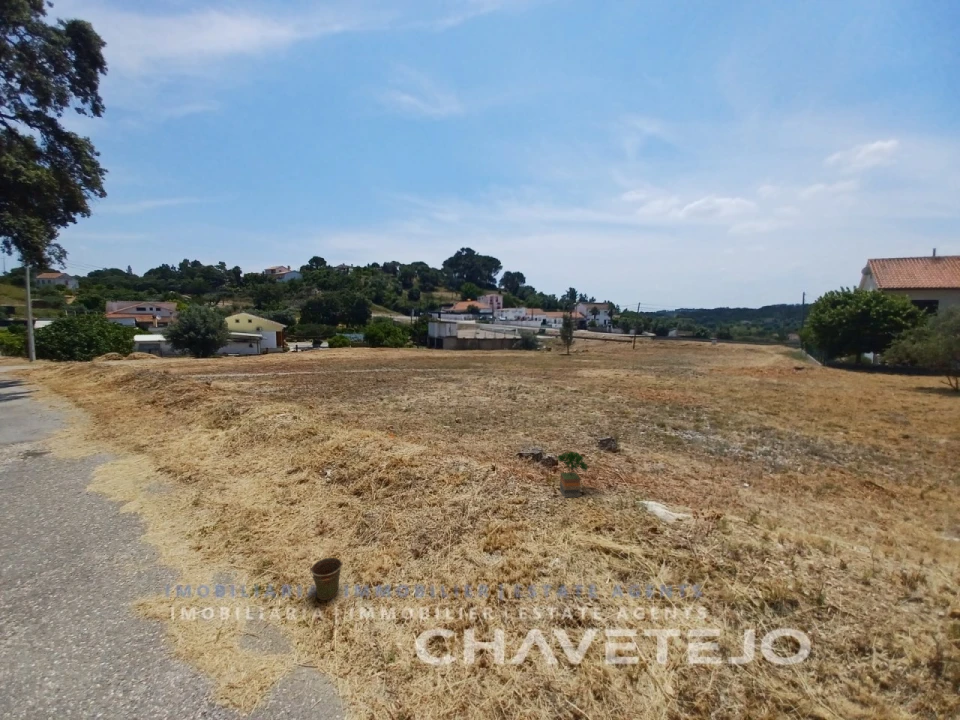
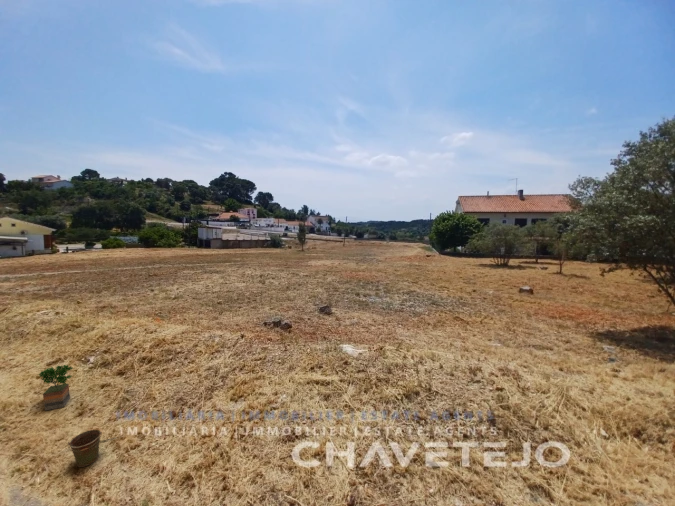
potted tree: present [558,452,588,497] -> present [39,365,73,410]

